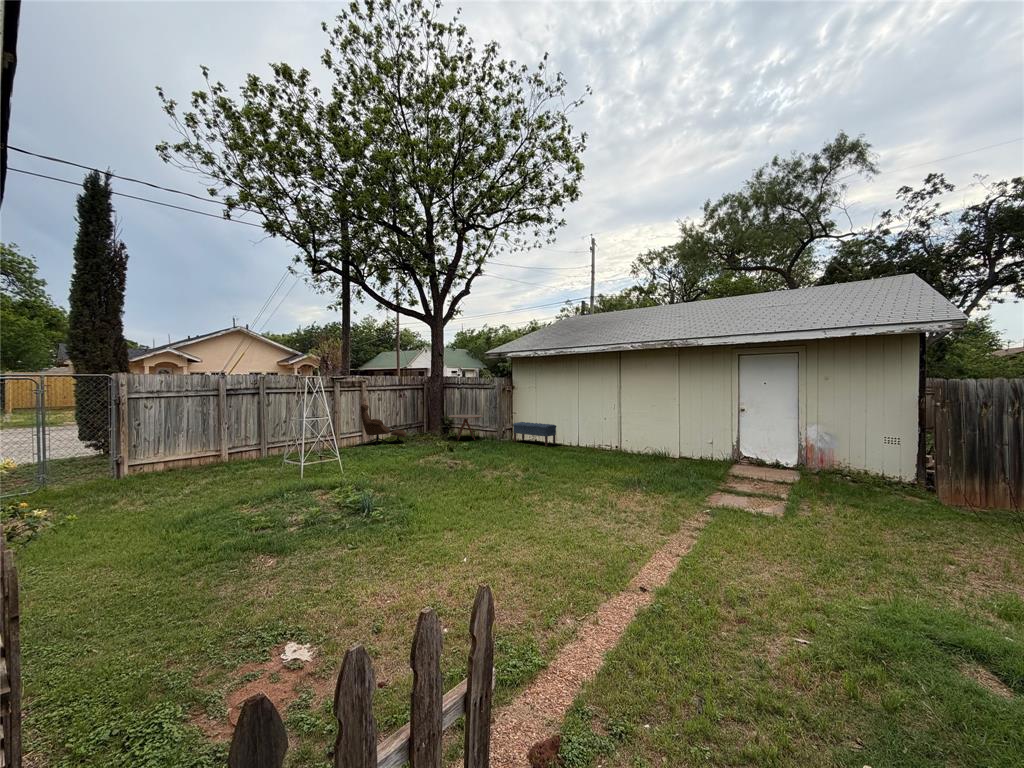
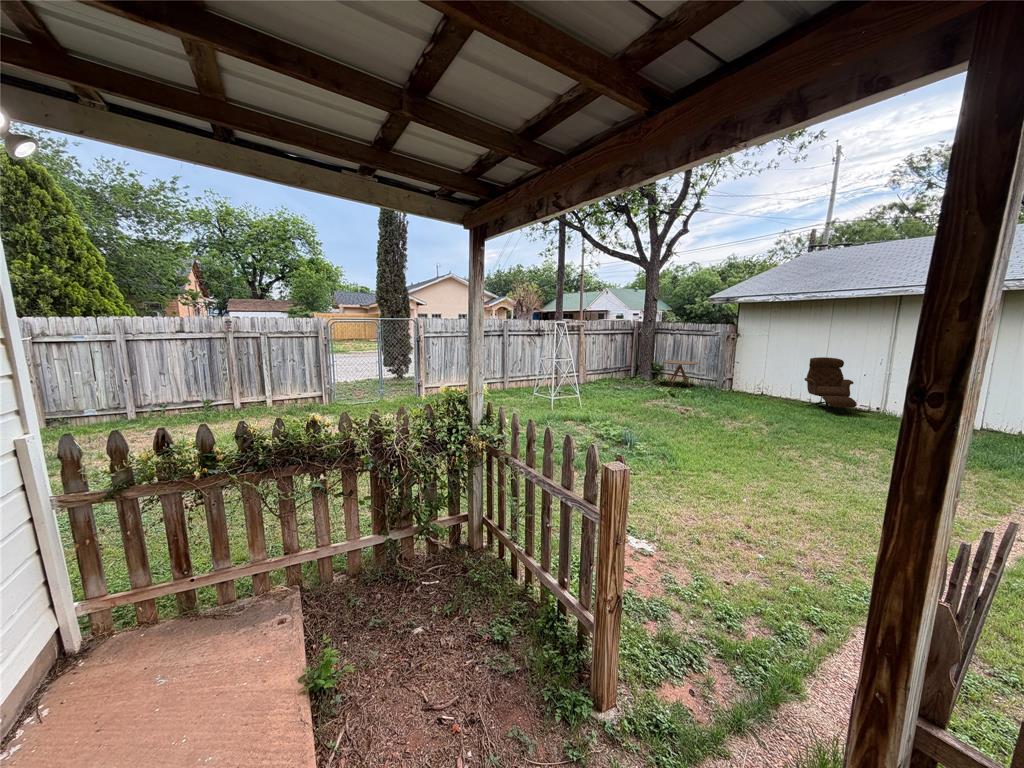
lounge chair: present [361,404,407,445] -> present [804,357,857,415]
bench: present [513,422,556,446] -> none [735,371,792,400]

